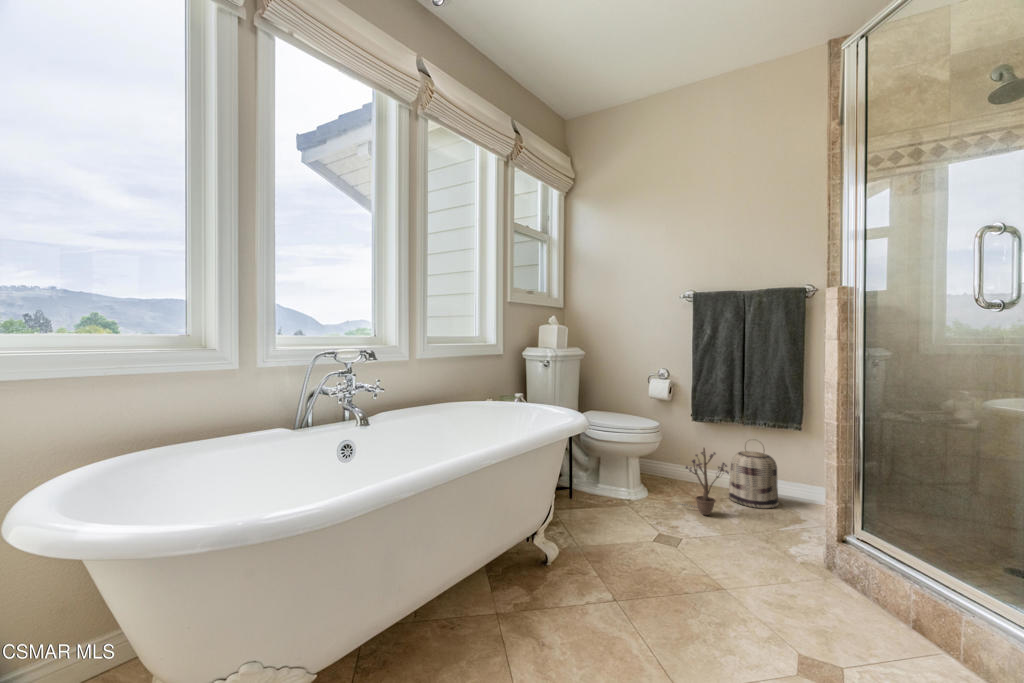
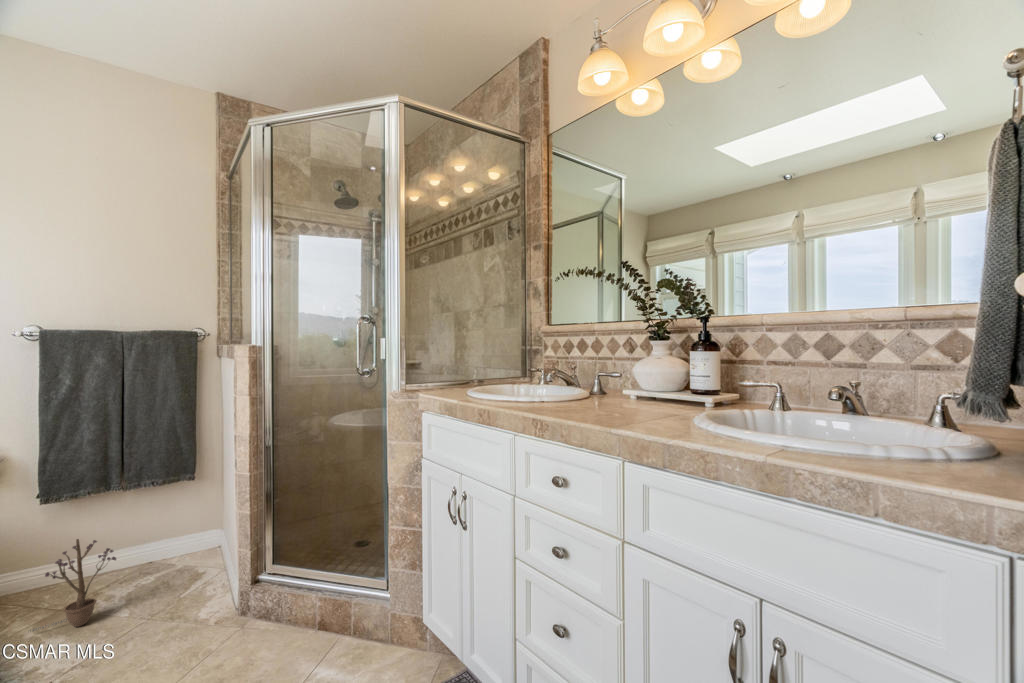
basket: present [729,445,779,508] -> none [105,504,171,588]

